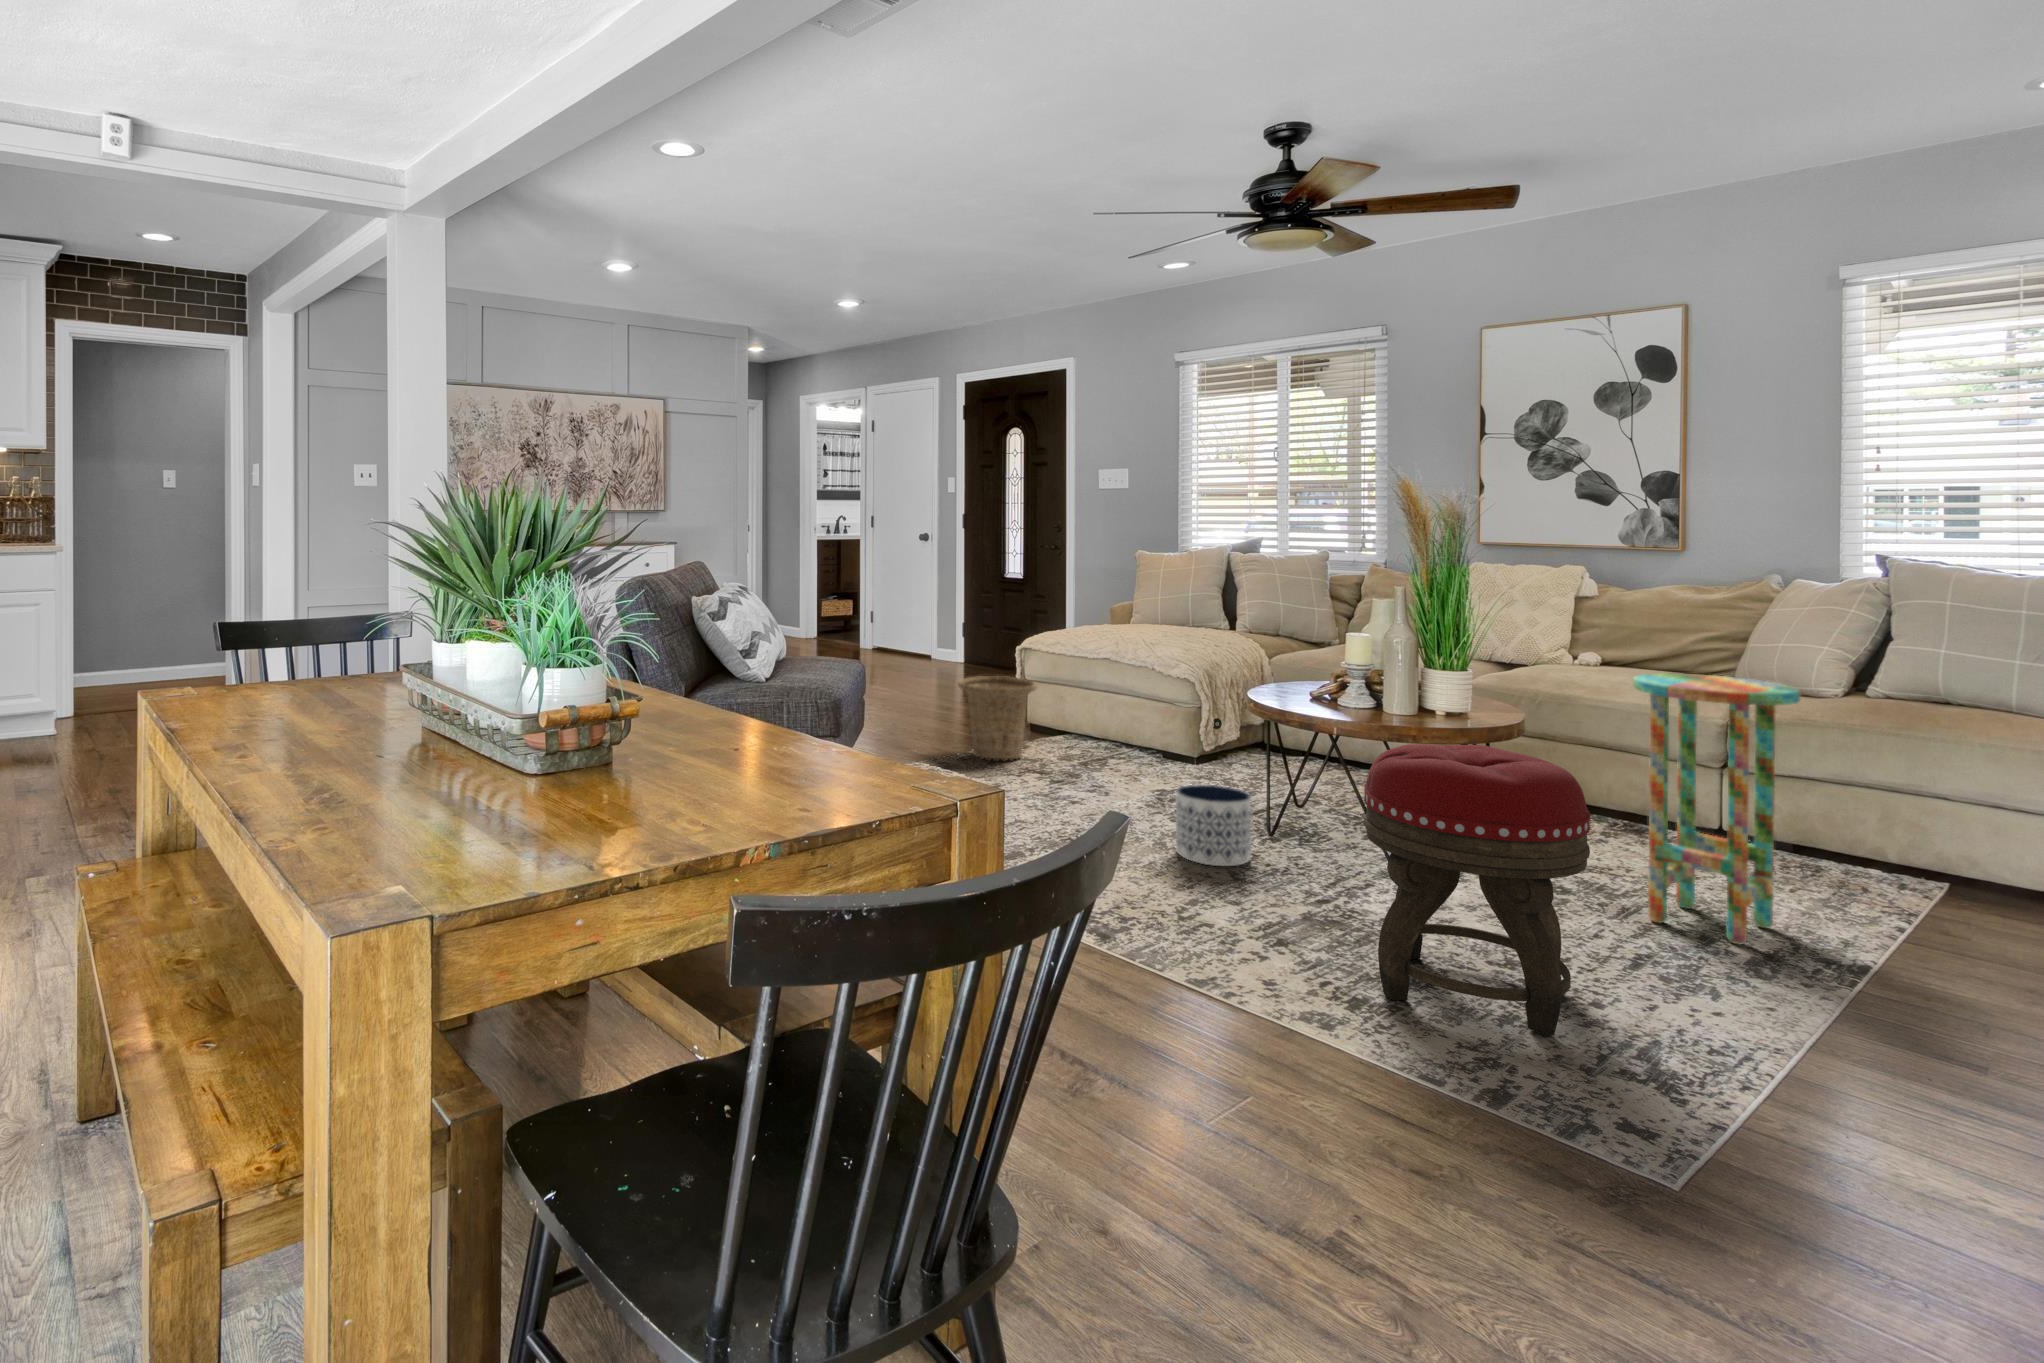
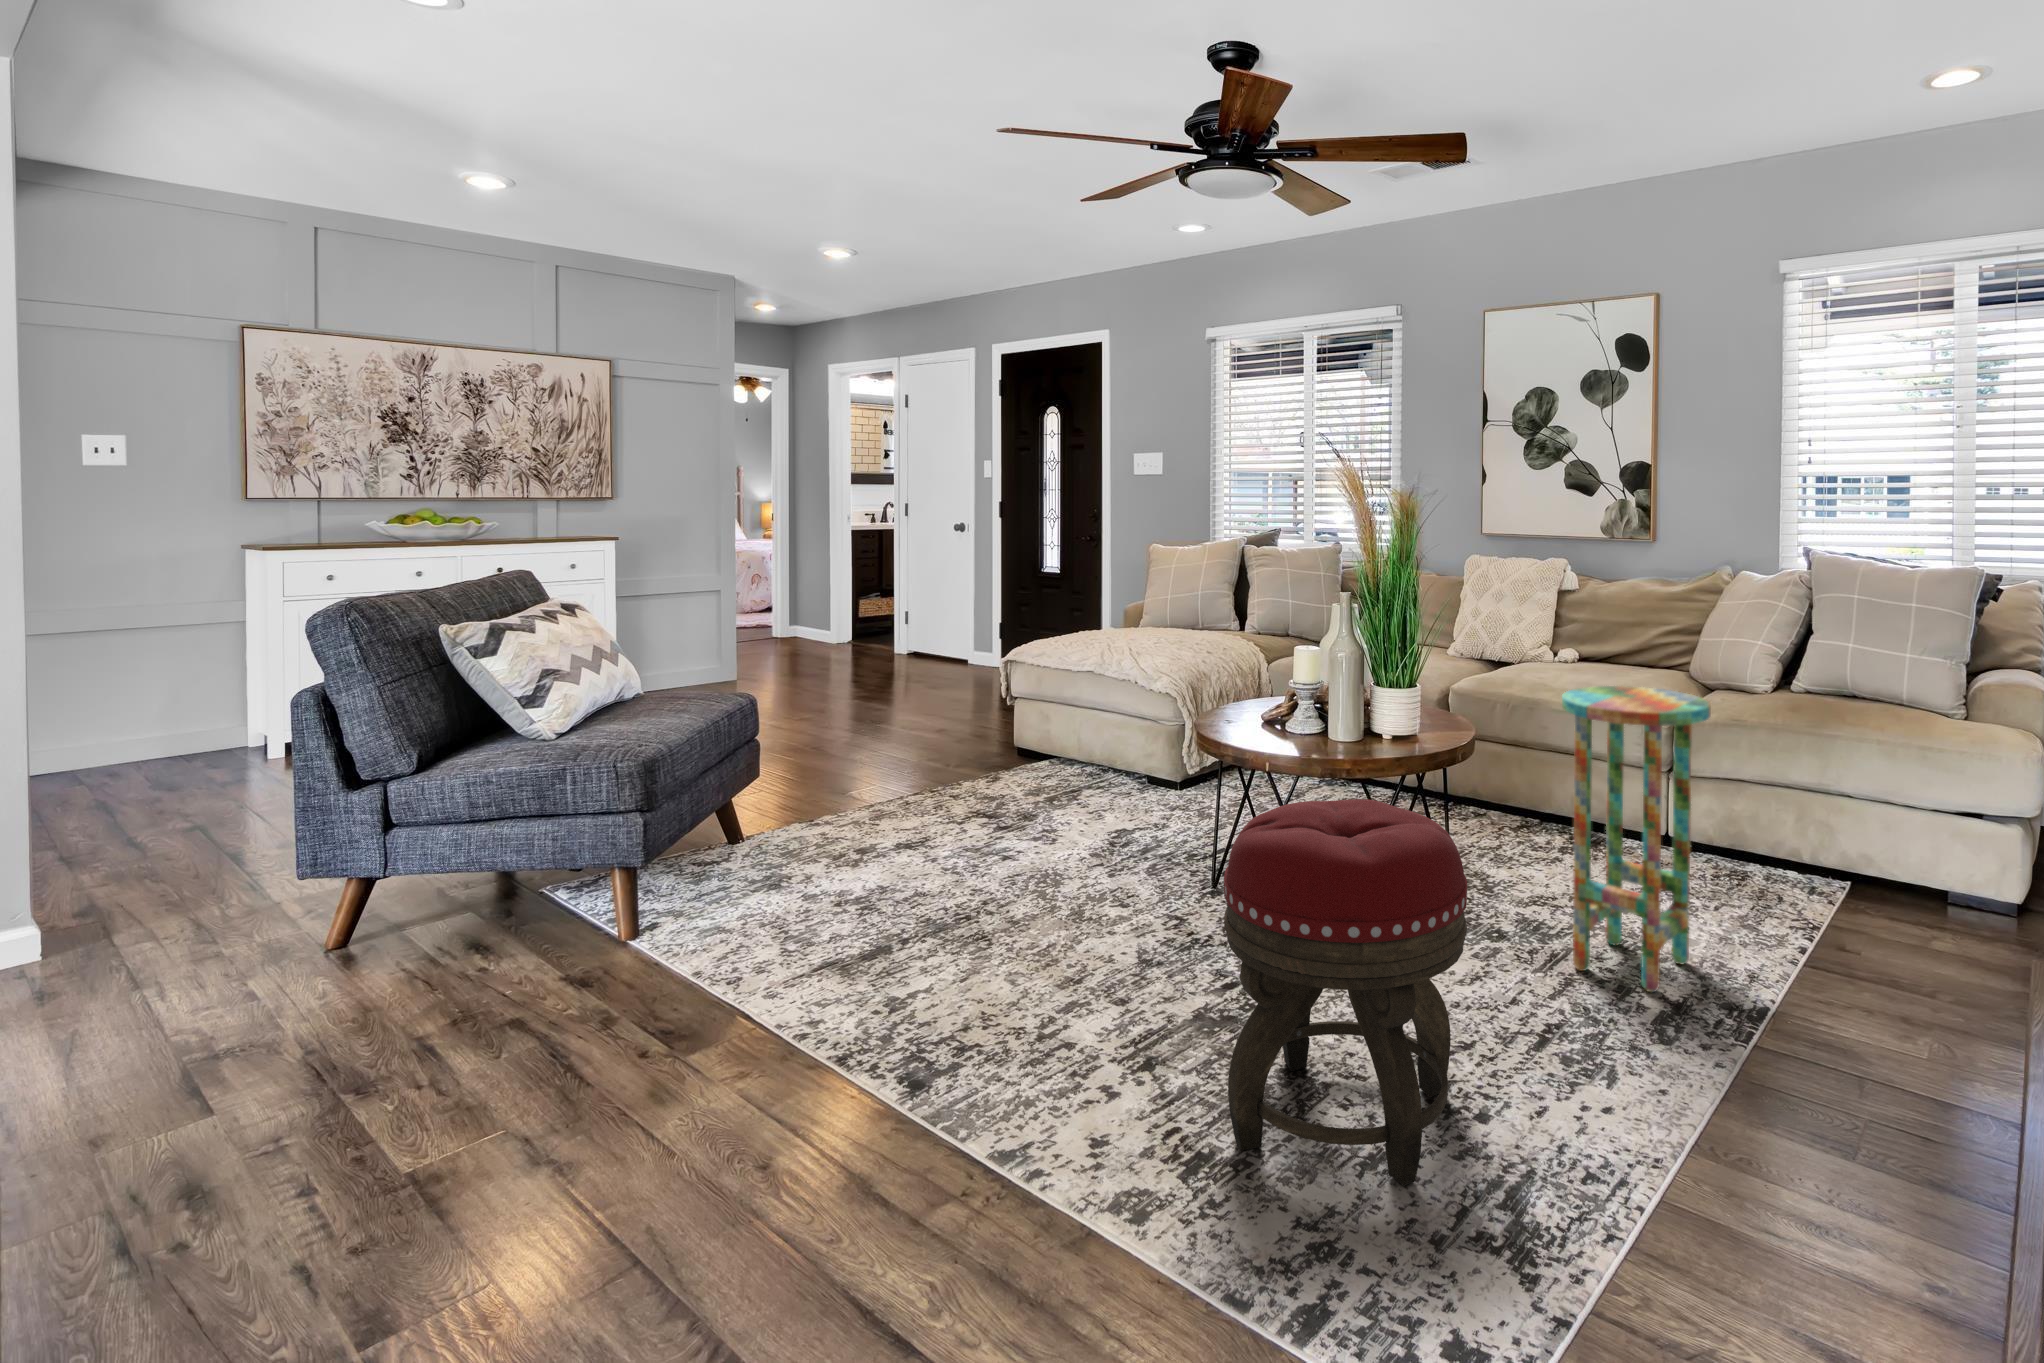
basket: present [958,676,1037,761] -> none [905,699,1003,805]
planter: present [1176,784,1251,866] -> none [1090,837,1177,943]

